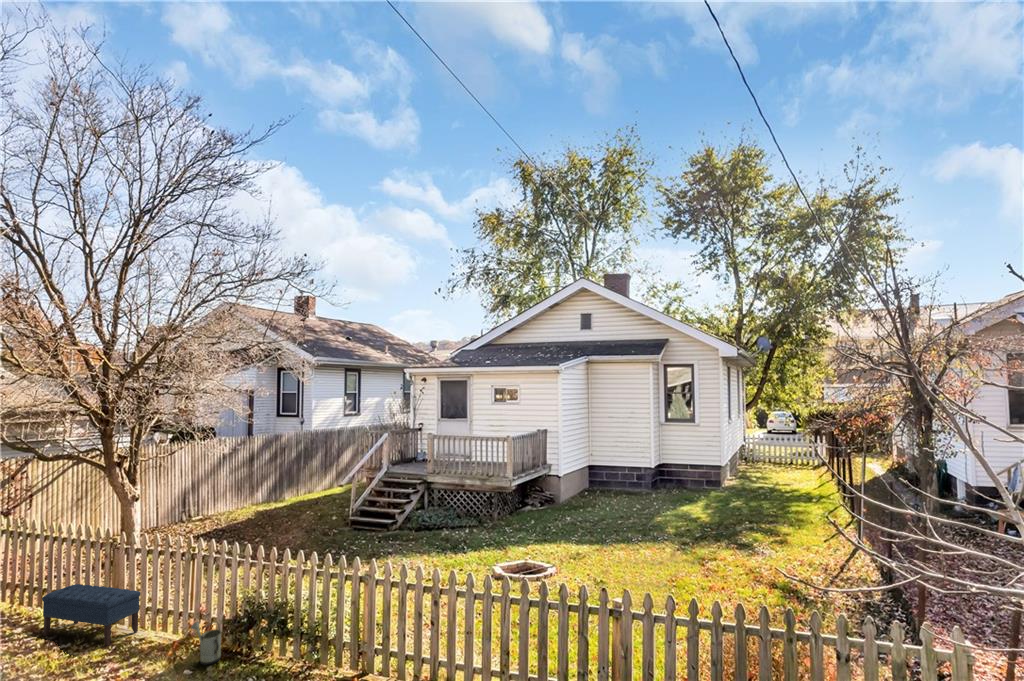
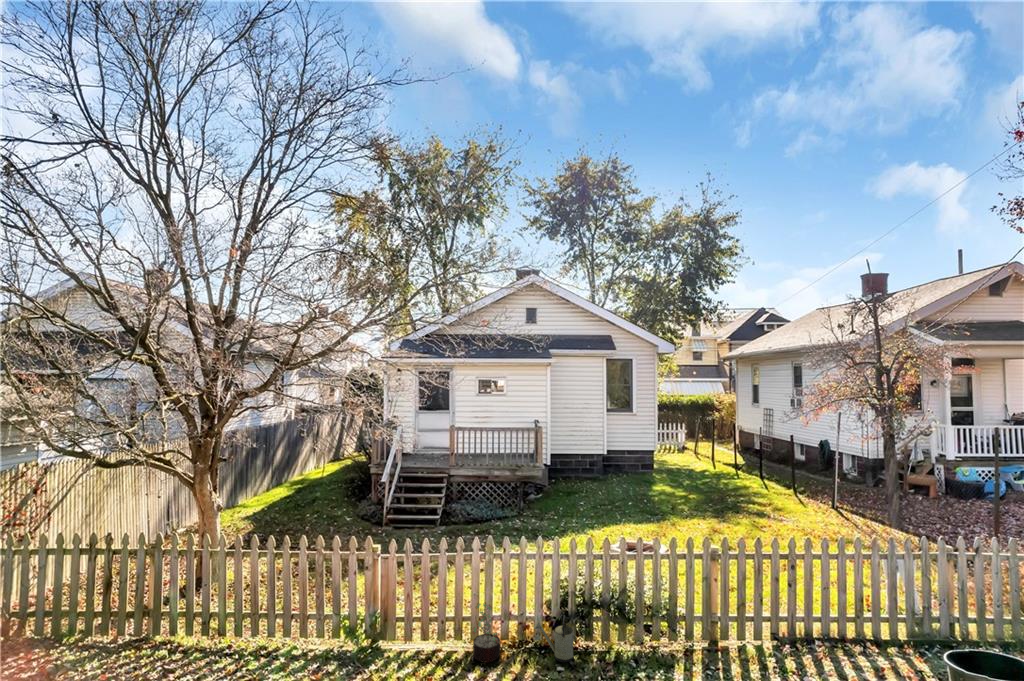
bench: present [42,584,141,646] -> none [318,601,429,670]
decorative plant: none [145,598,176,653] -> present [473,603,500,663]

